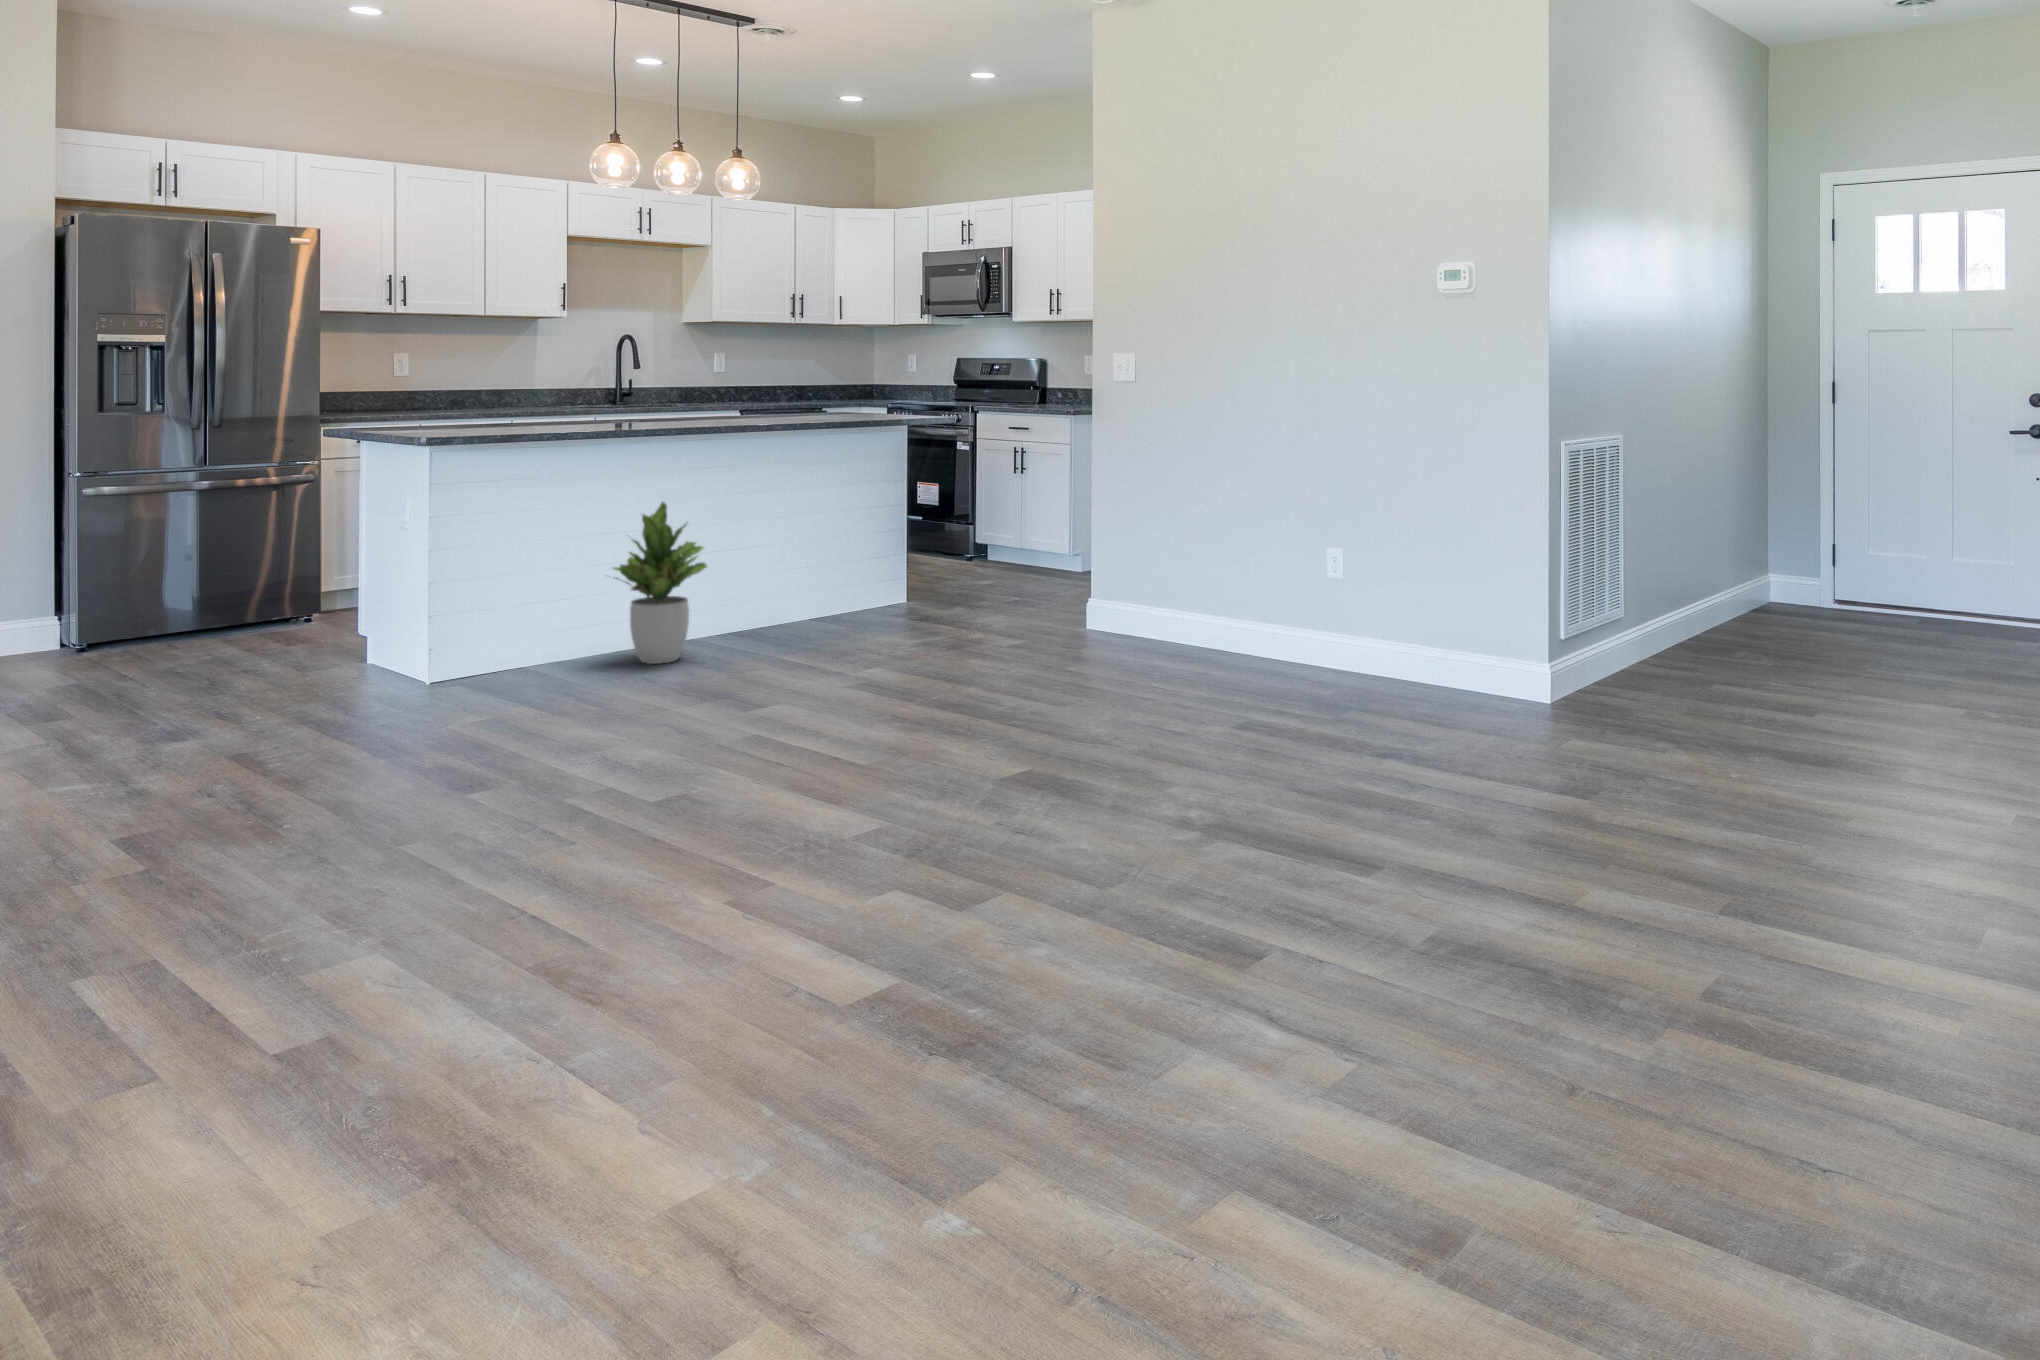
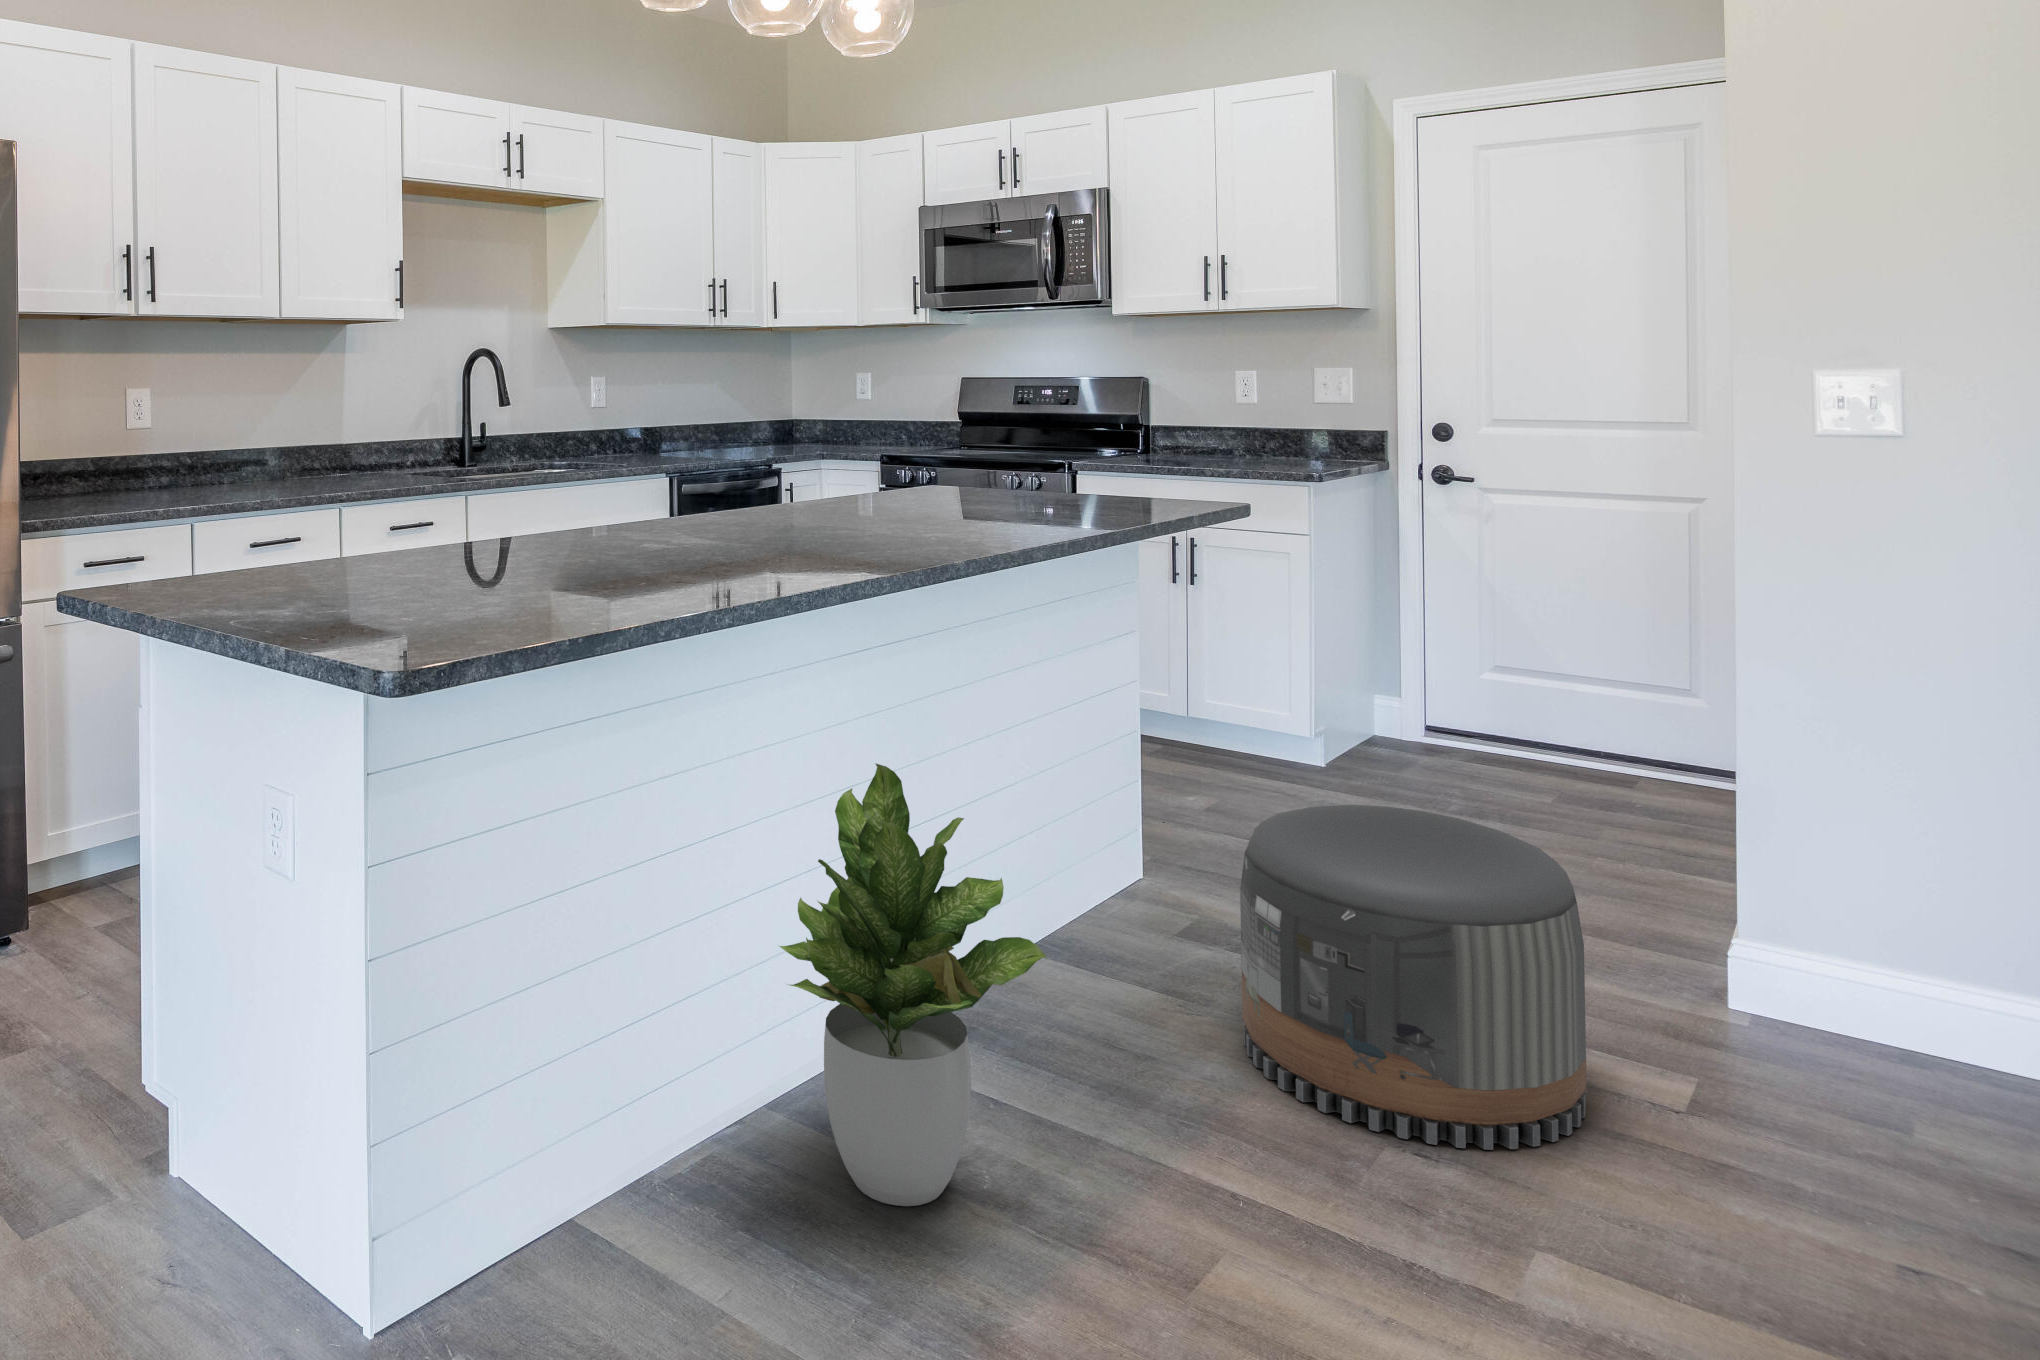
pouf: none [848,539,972,653] -> present [1240,805,1587,1150]

